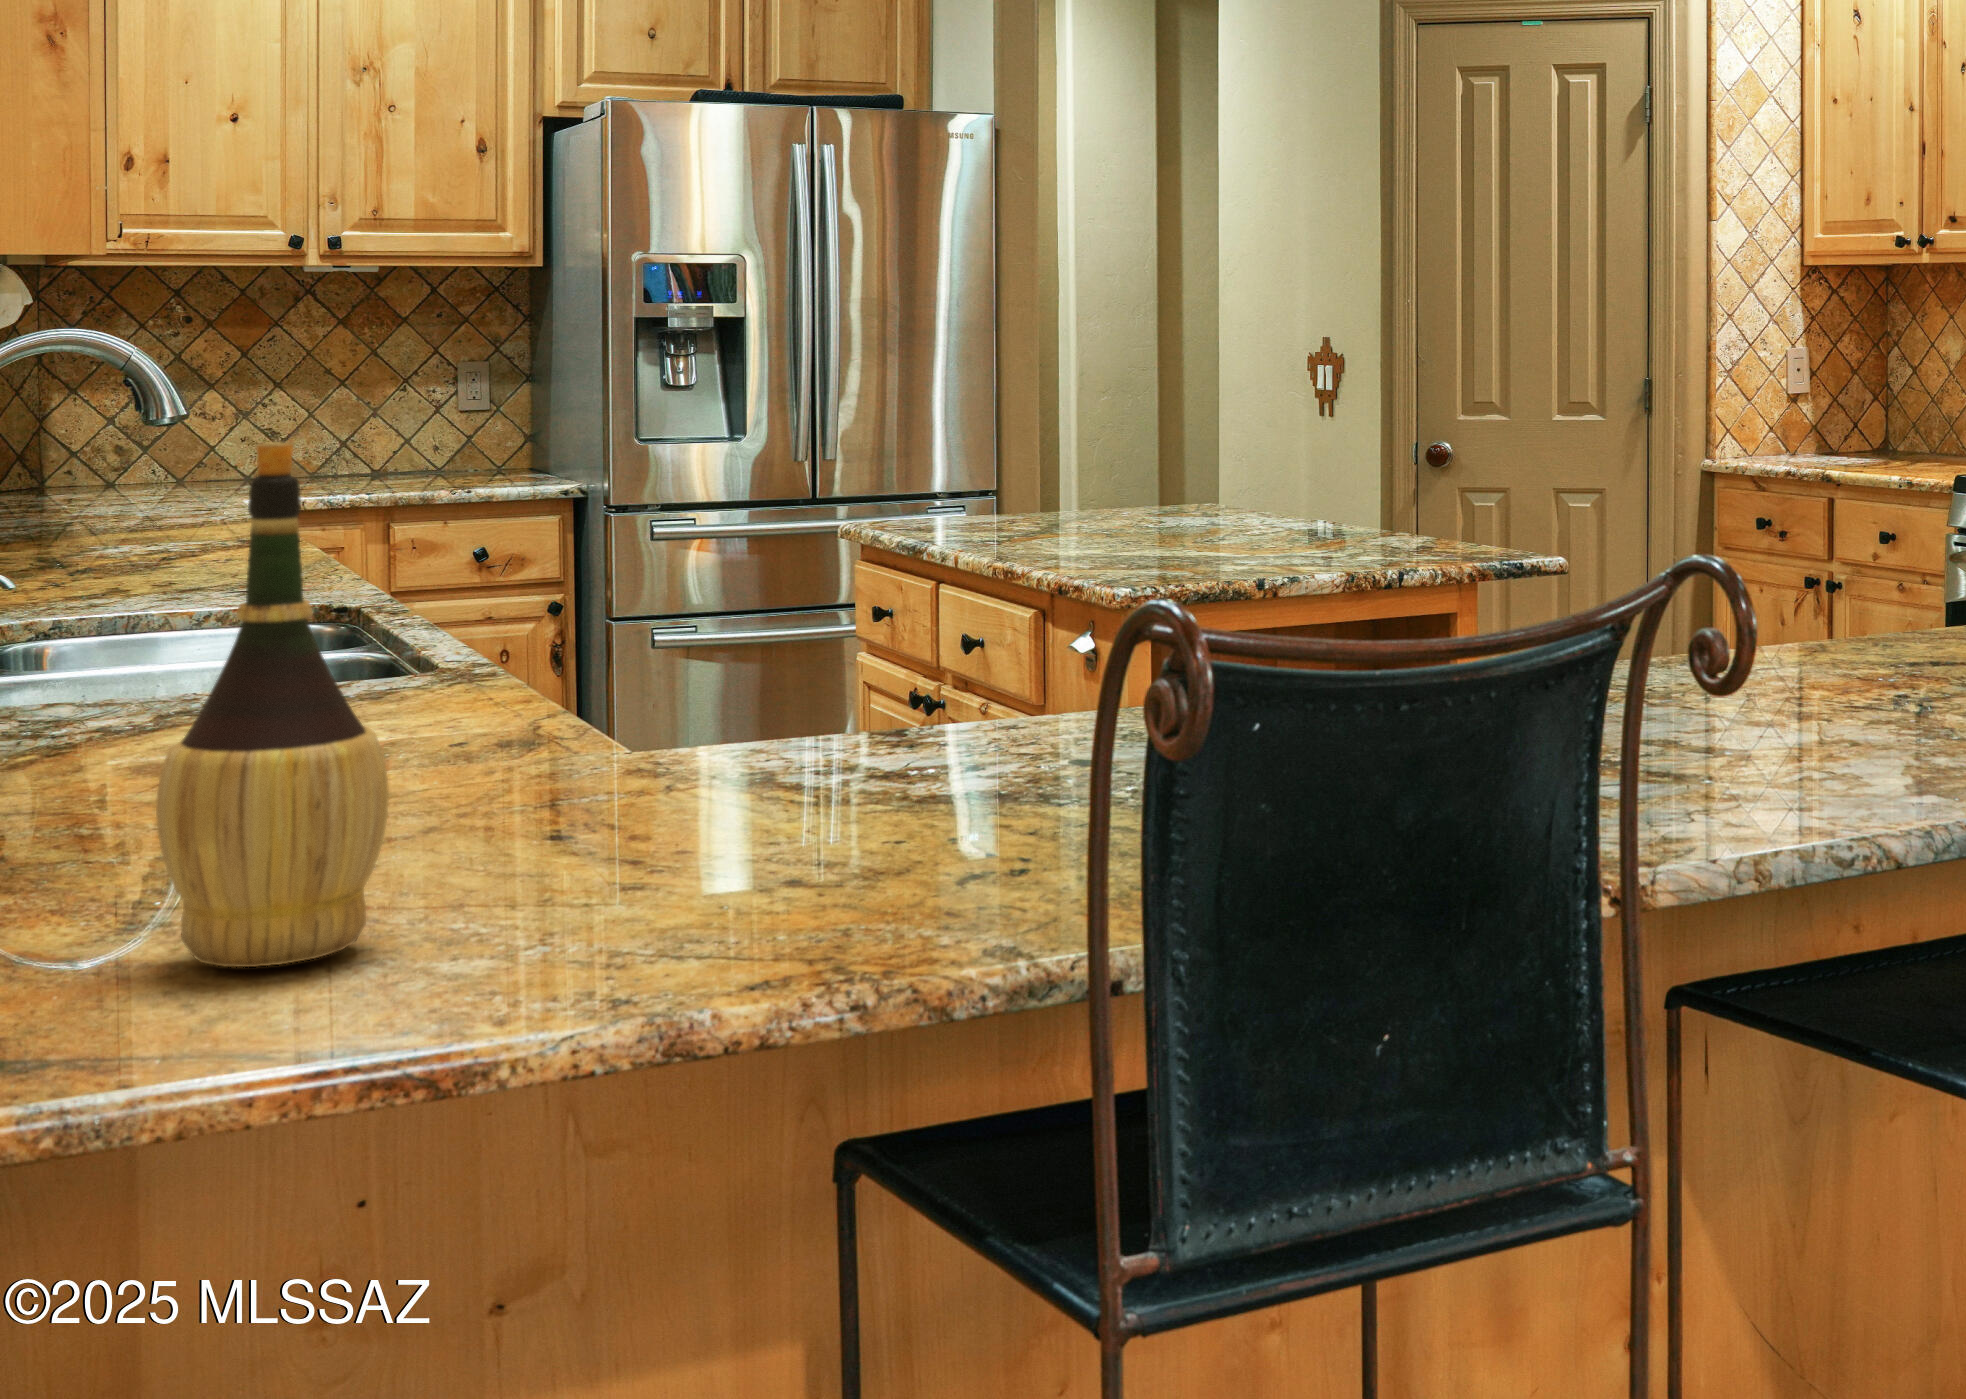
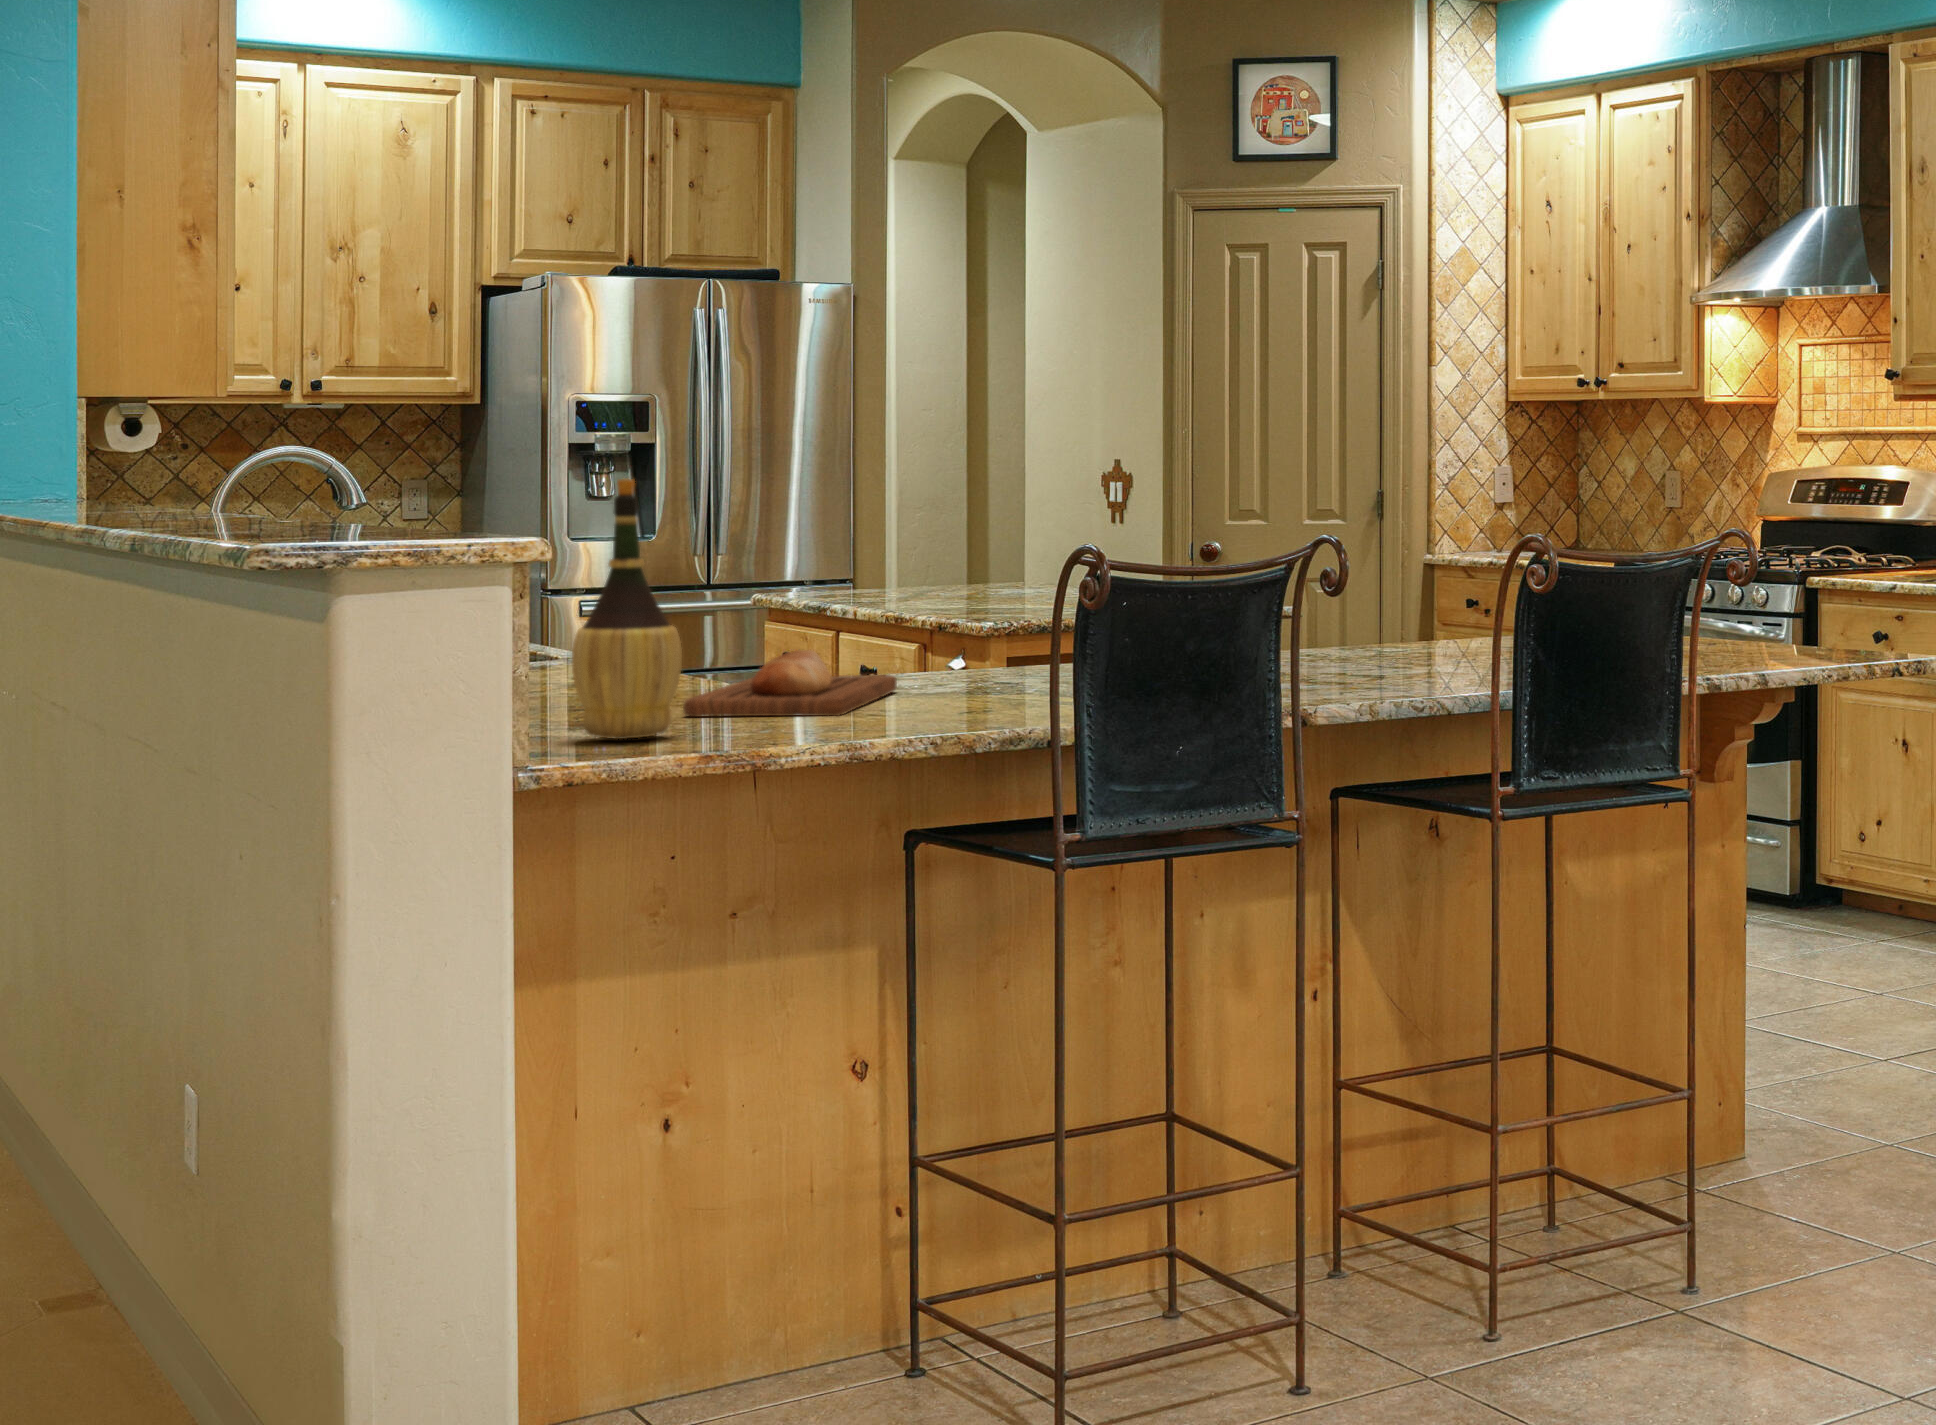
bread loaf: none [469,708,897,865] -> present [683,650,897,717]

